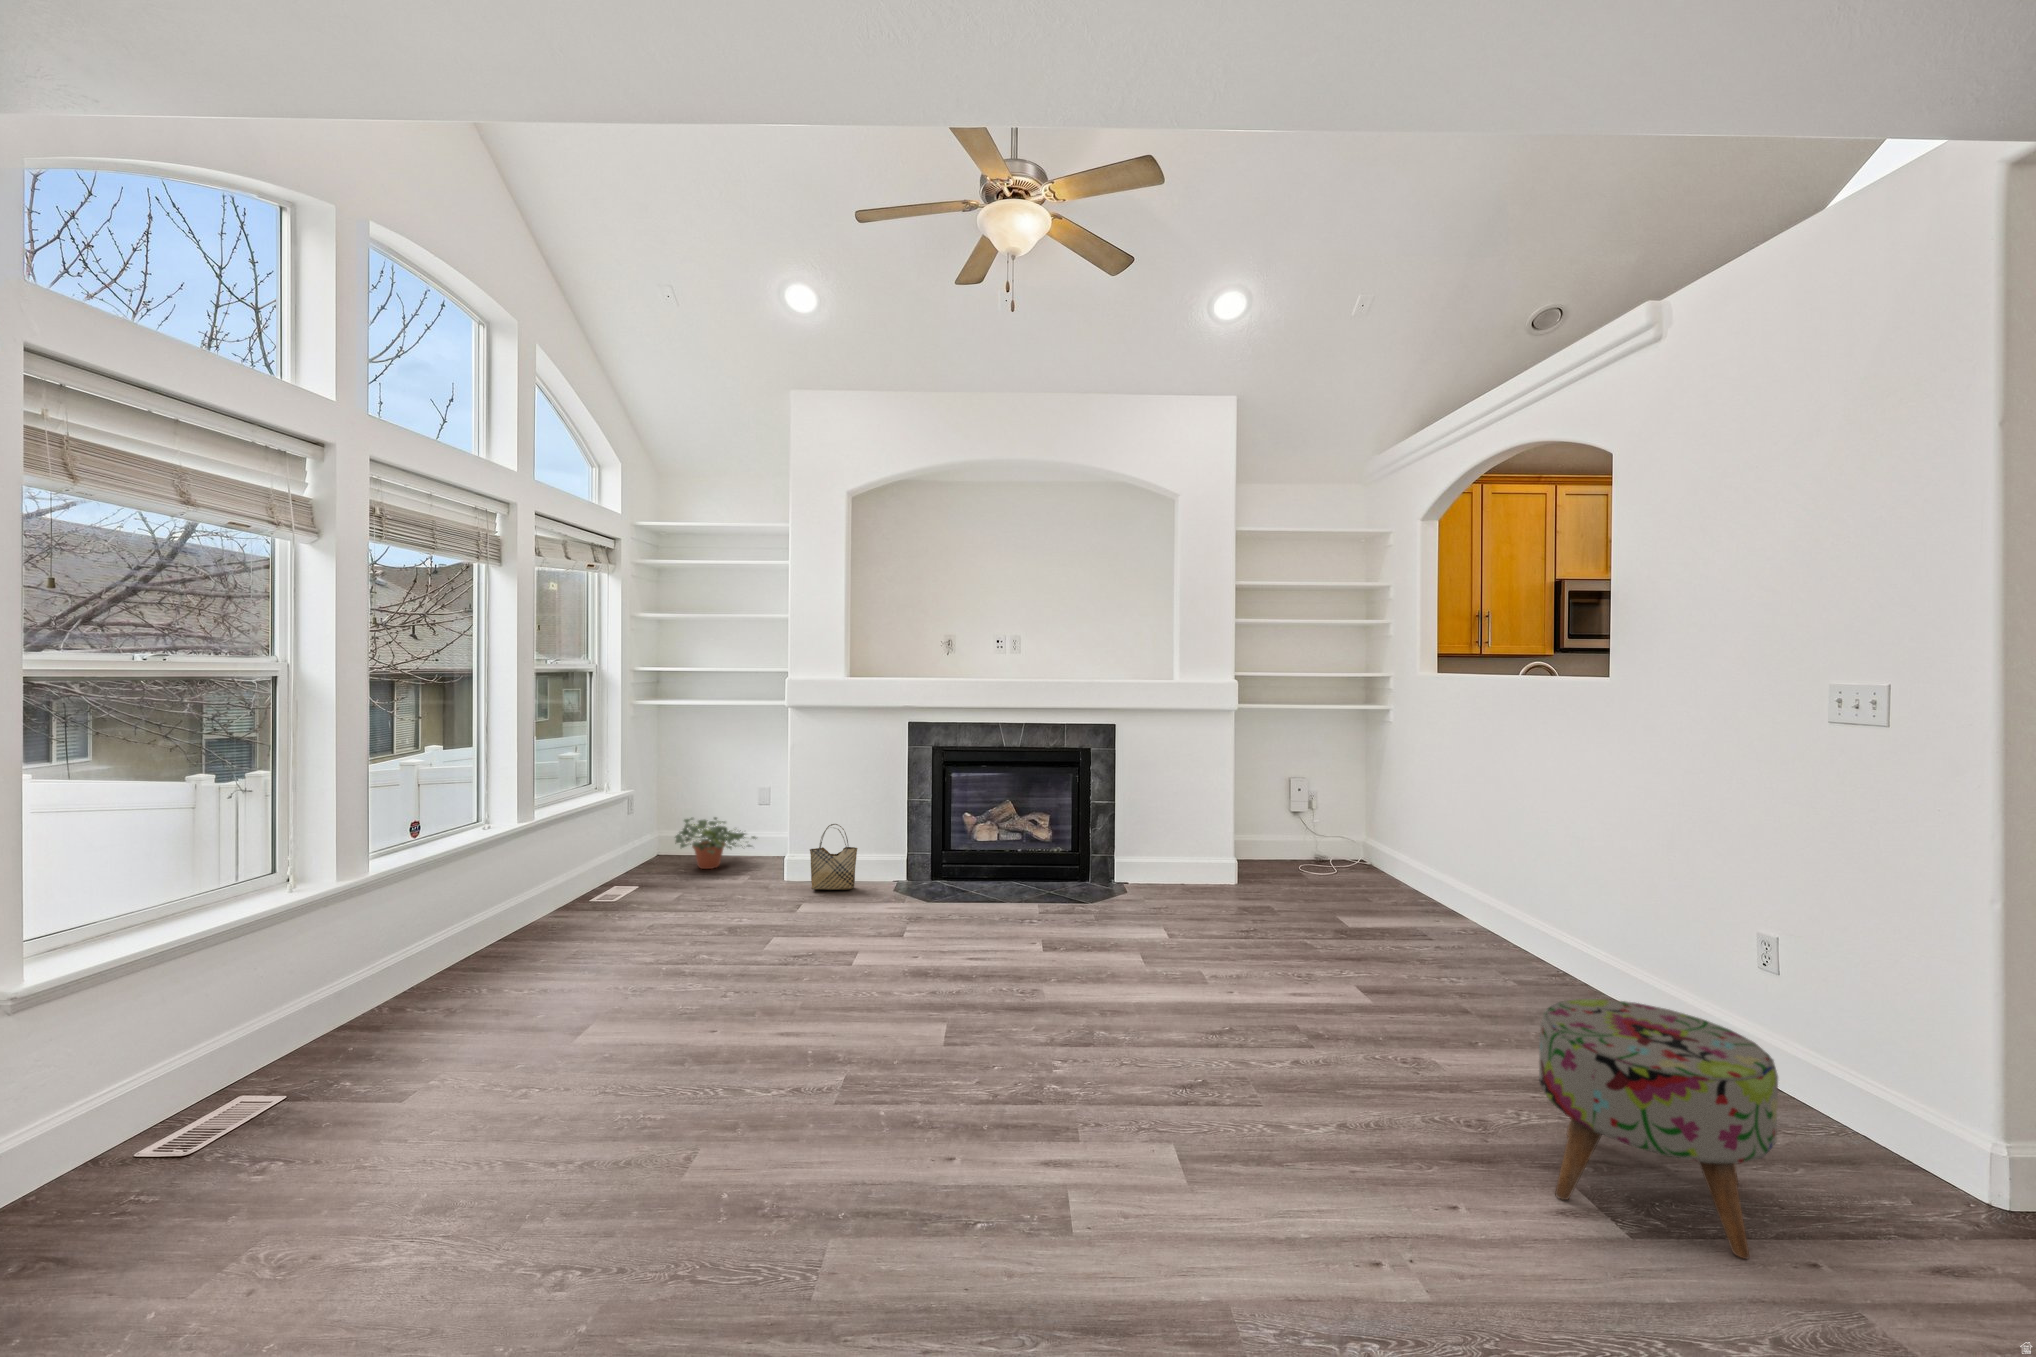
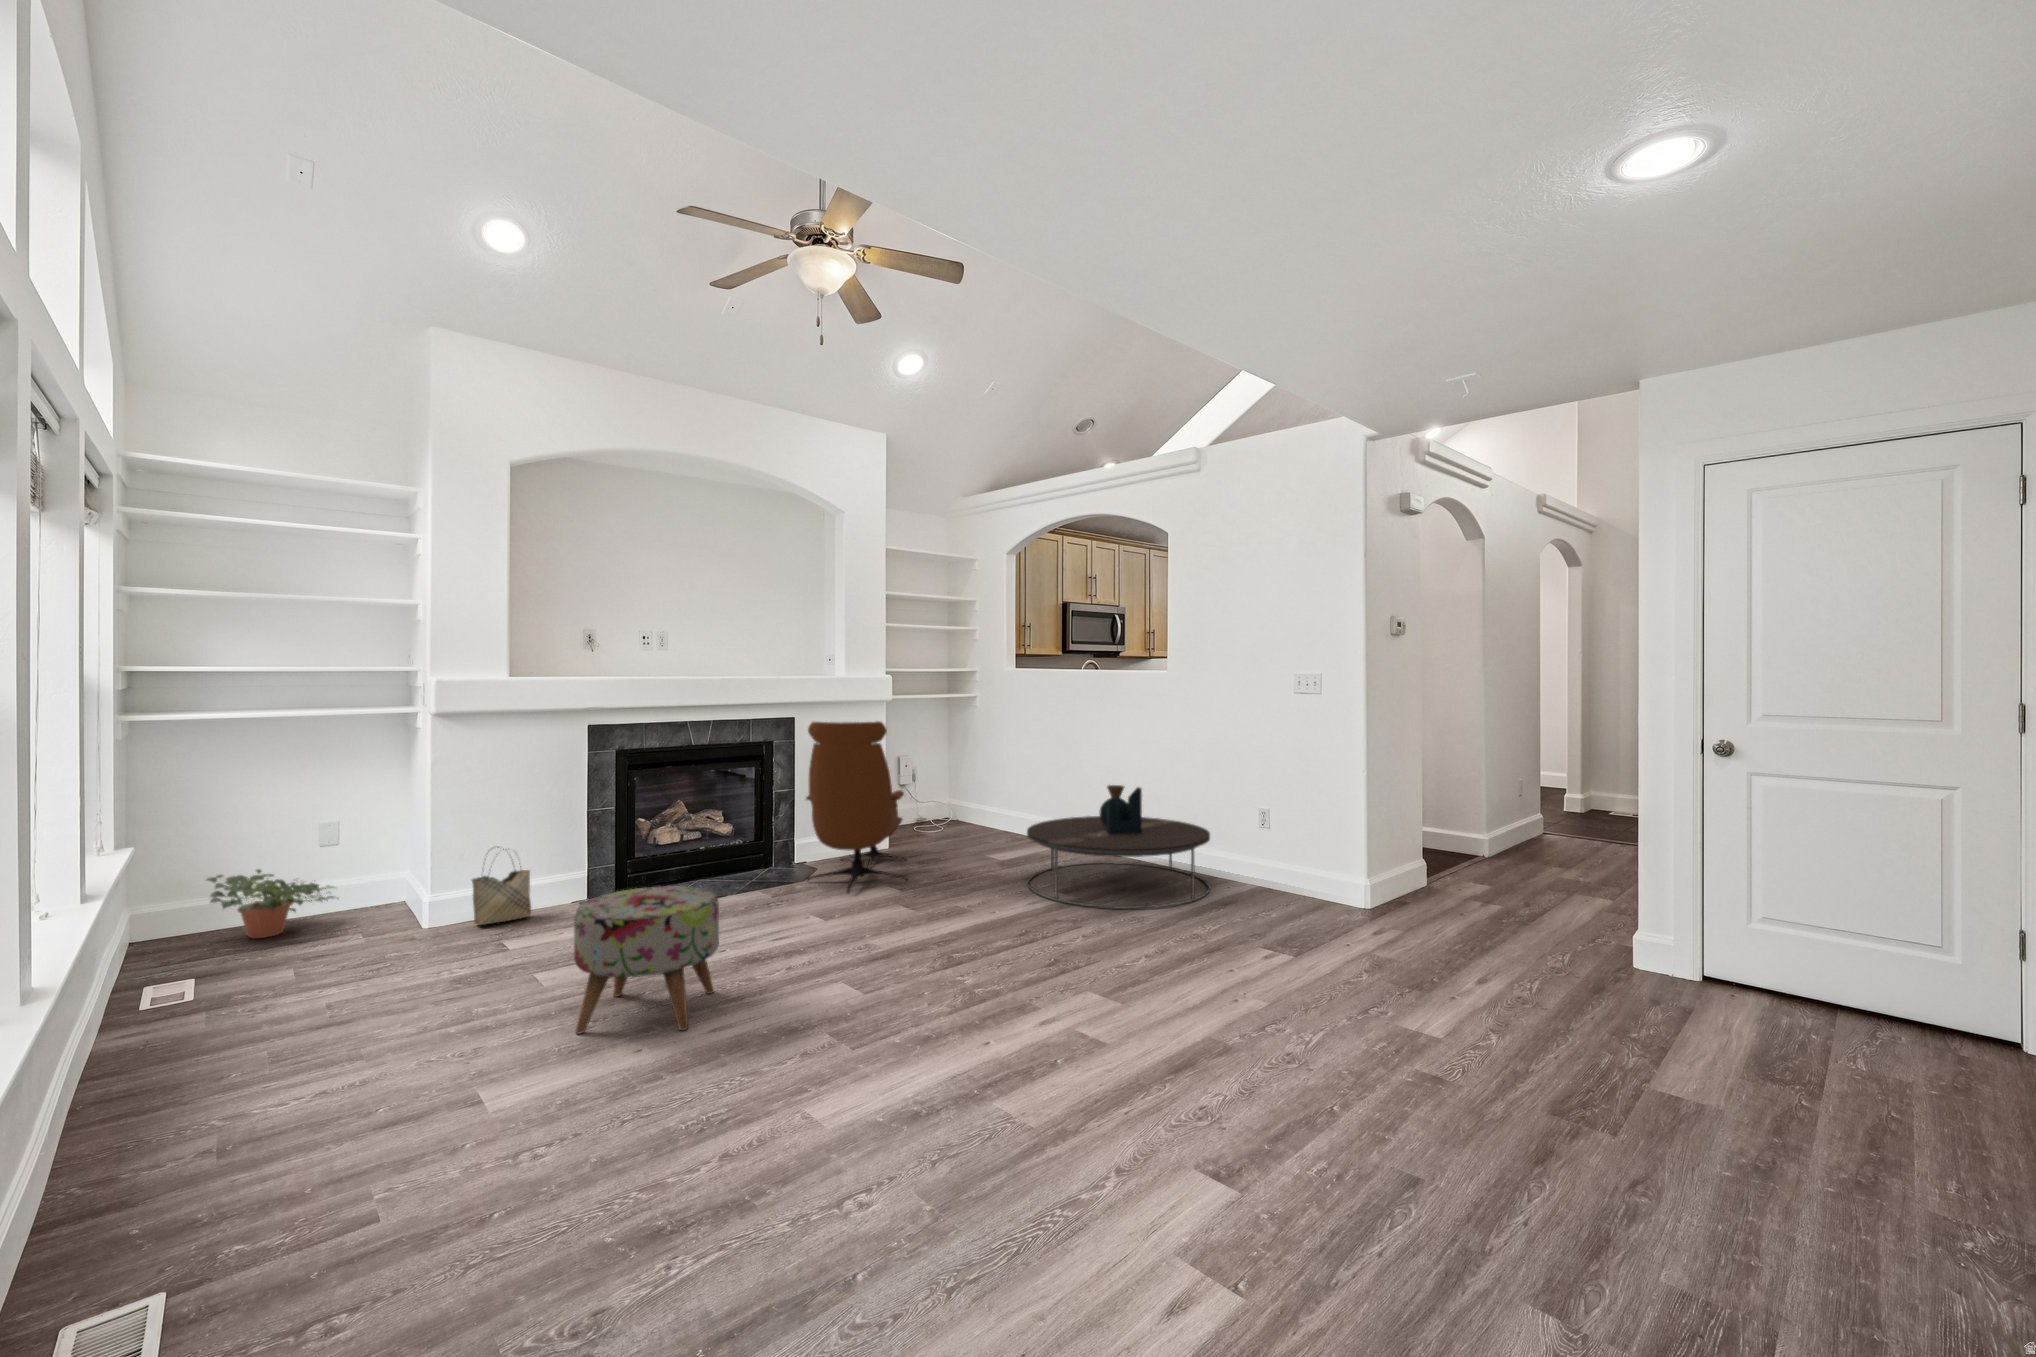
lounge chair: none [1080,733,1241,929] -> present [806,721,908,894]
coffee table: none [1327,853,1631,1059] -> present [1027,785,1210,909]
ottoman: present [1539,999,1778,1259] -> present [574,886,719,1034]

